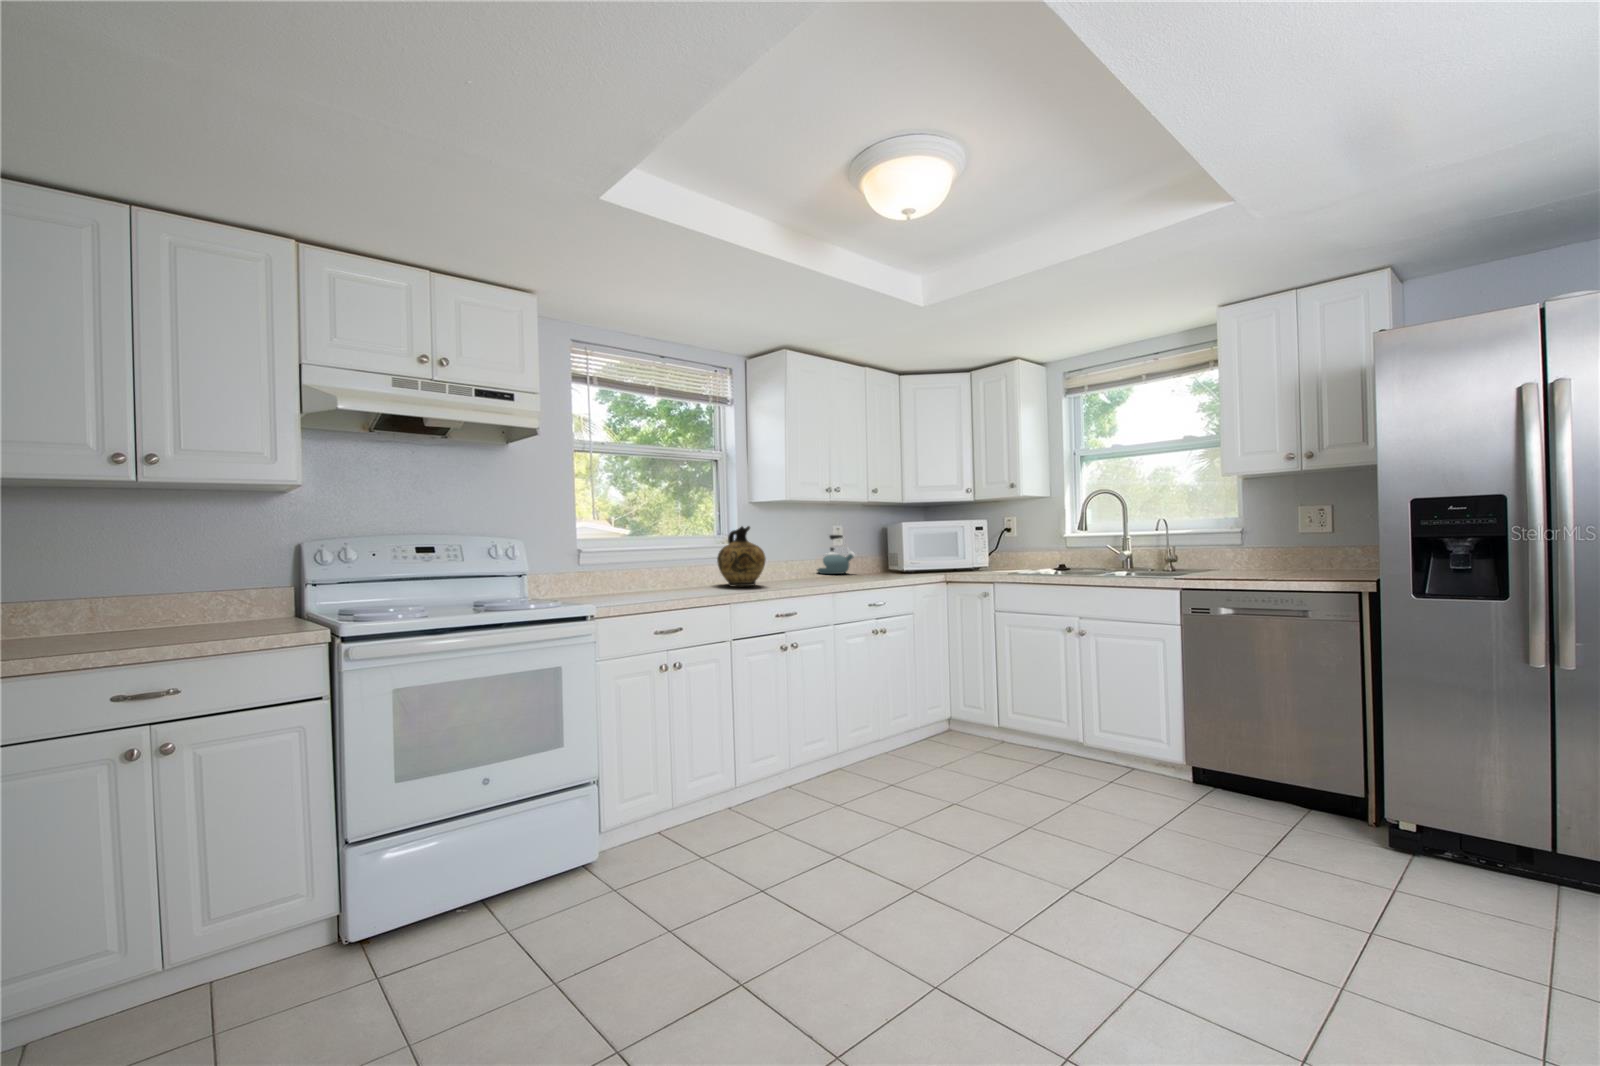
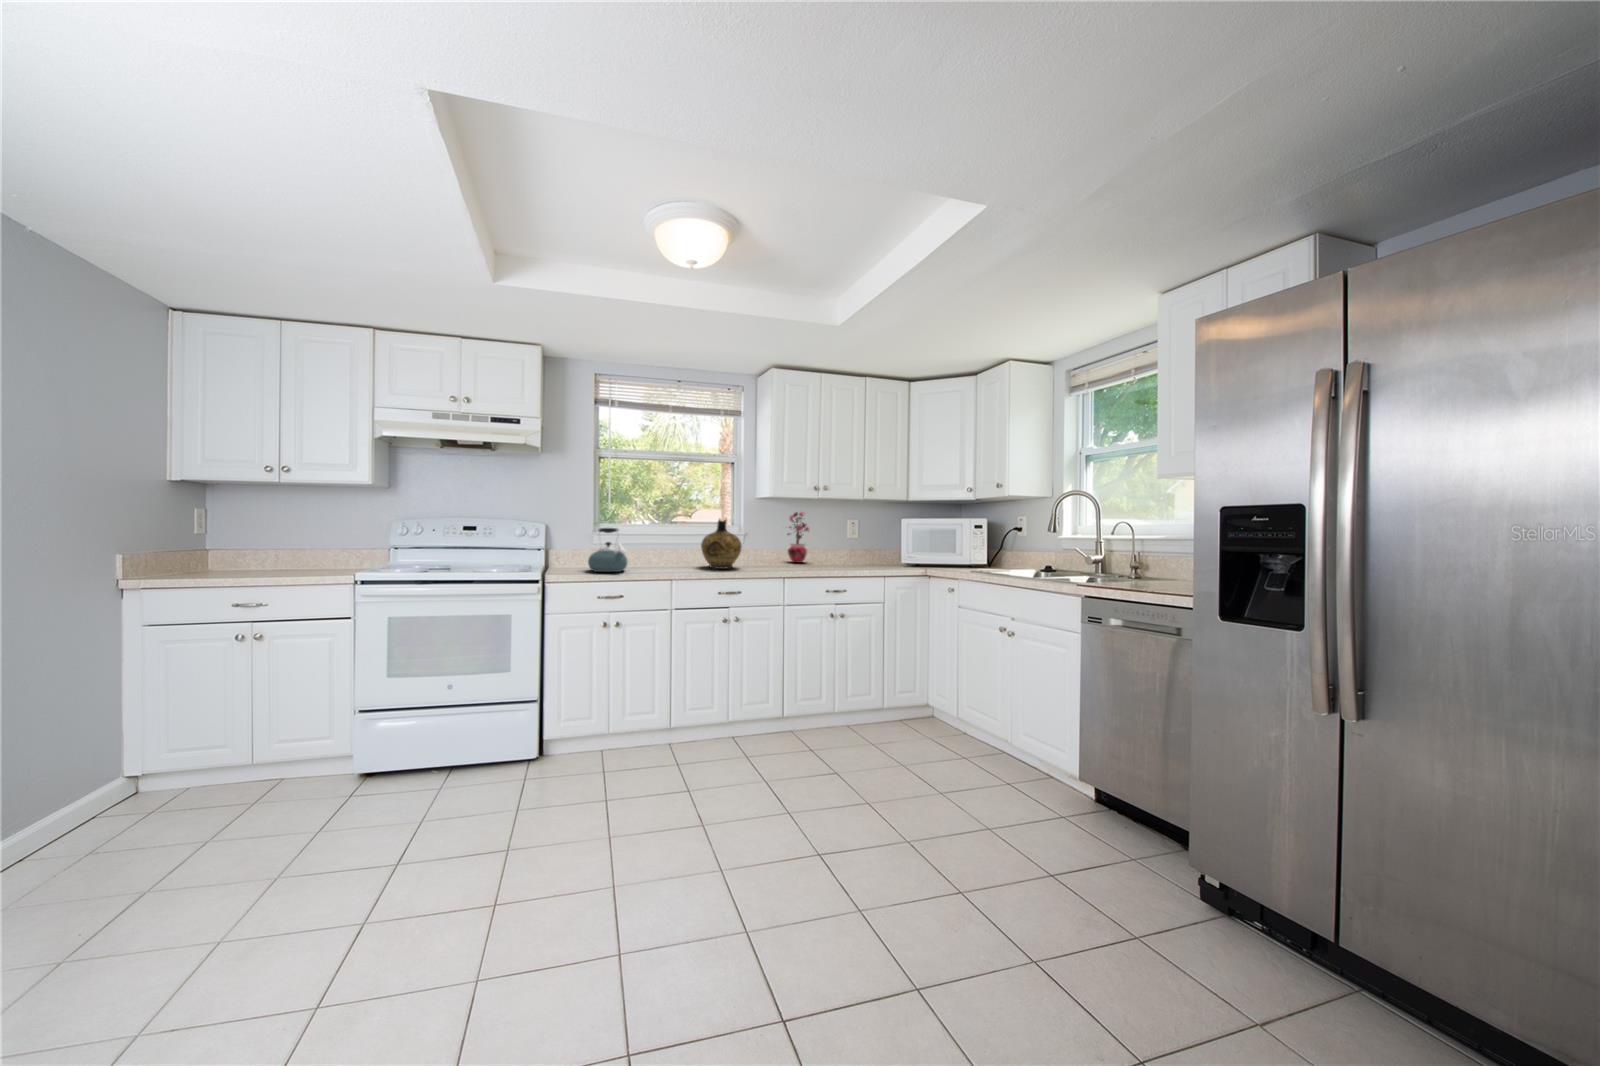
potted plant: none [776,515,807,576] -> present [788,512,809,563]
kettle: present [817,535,855,574] -> present [588,528,628,572]

